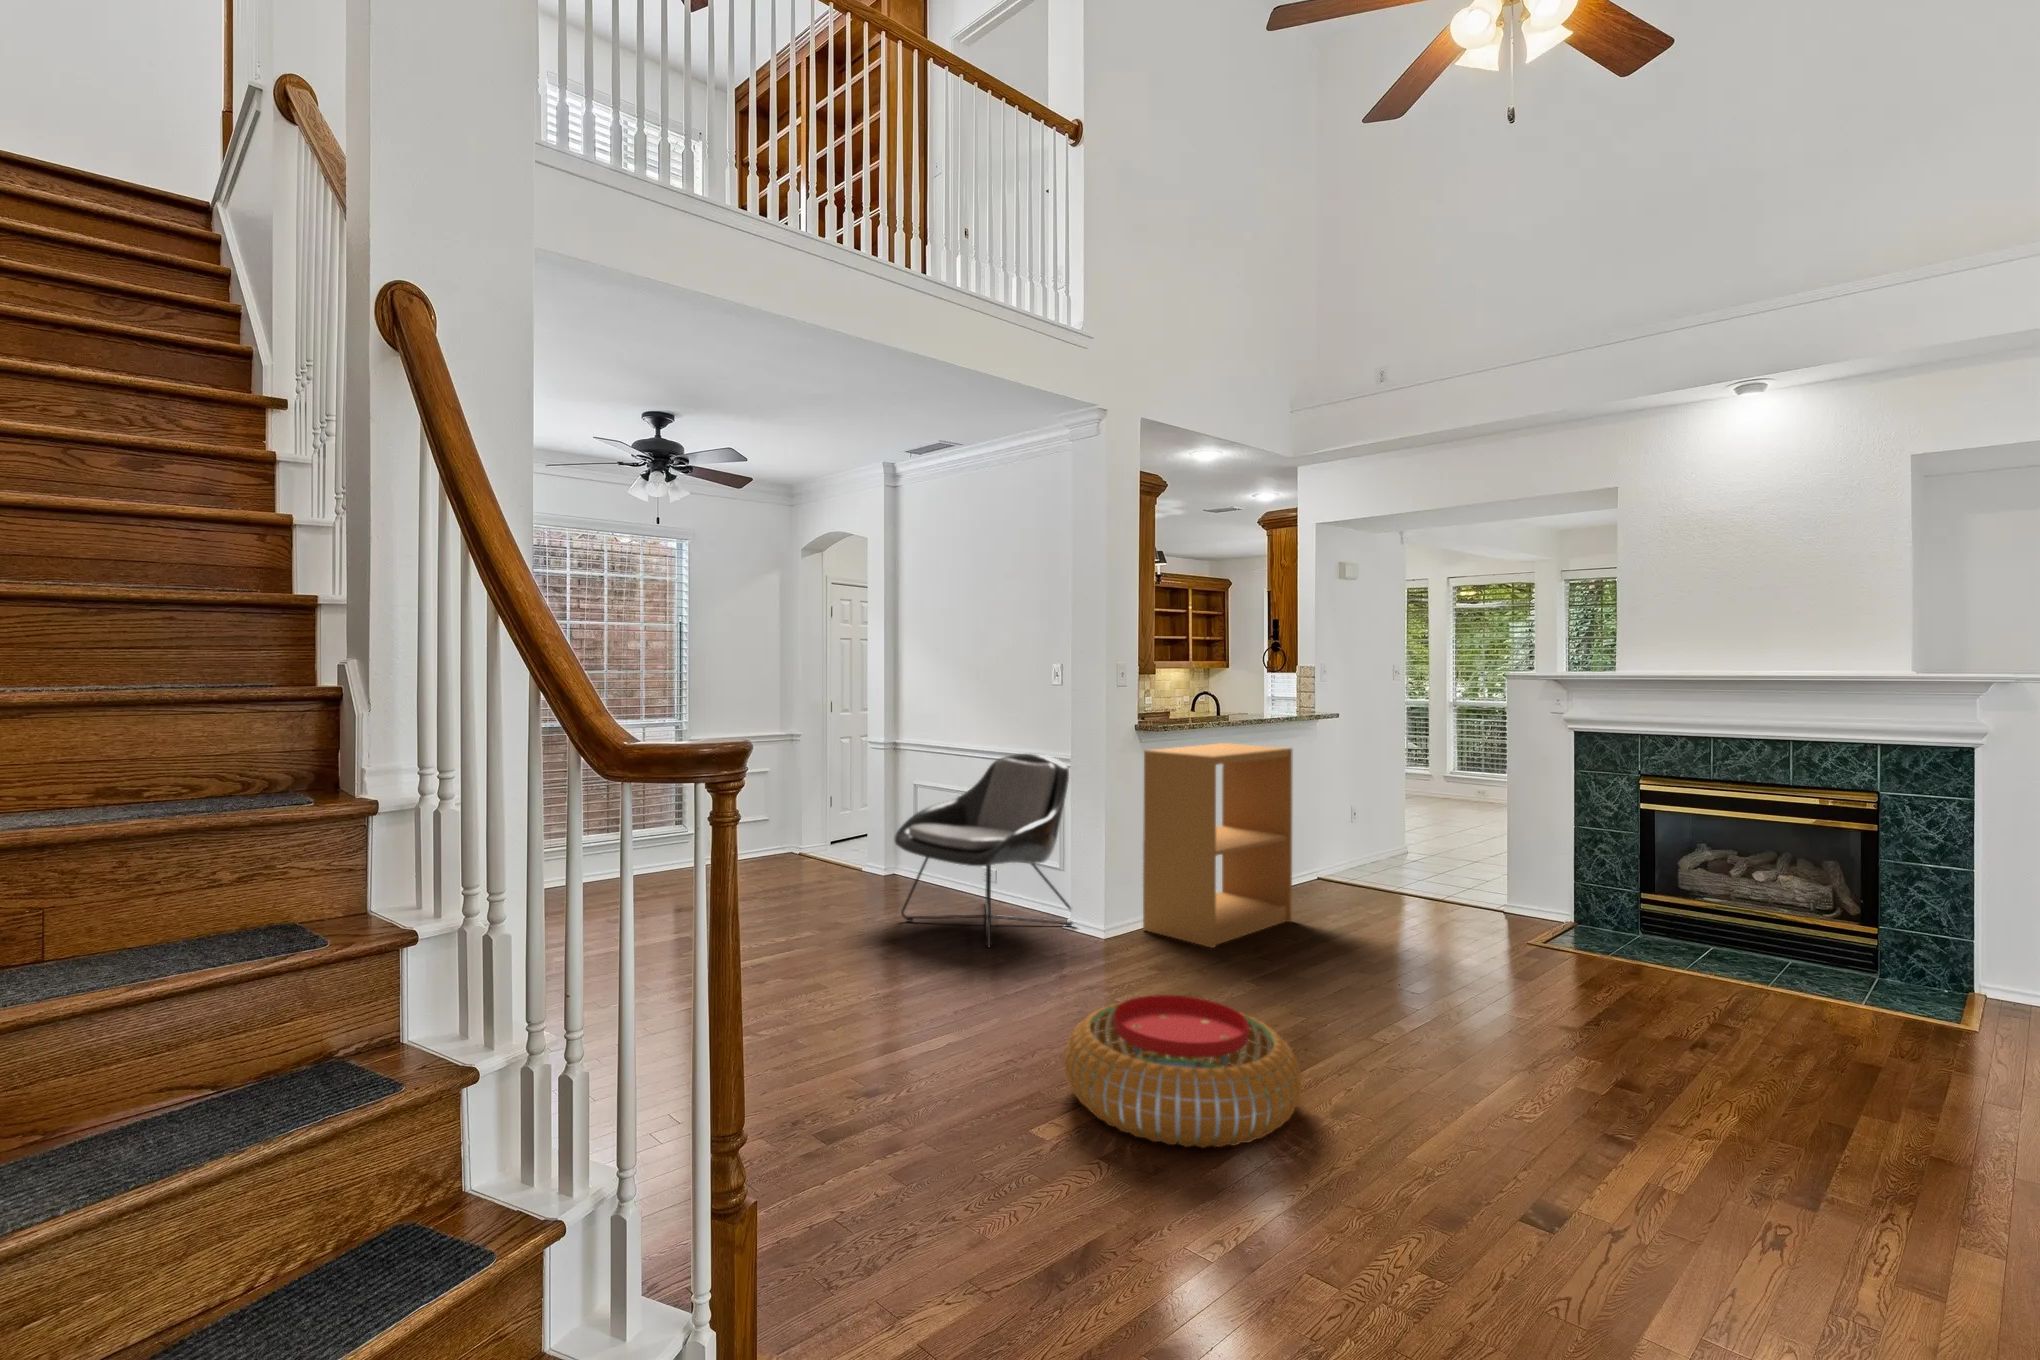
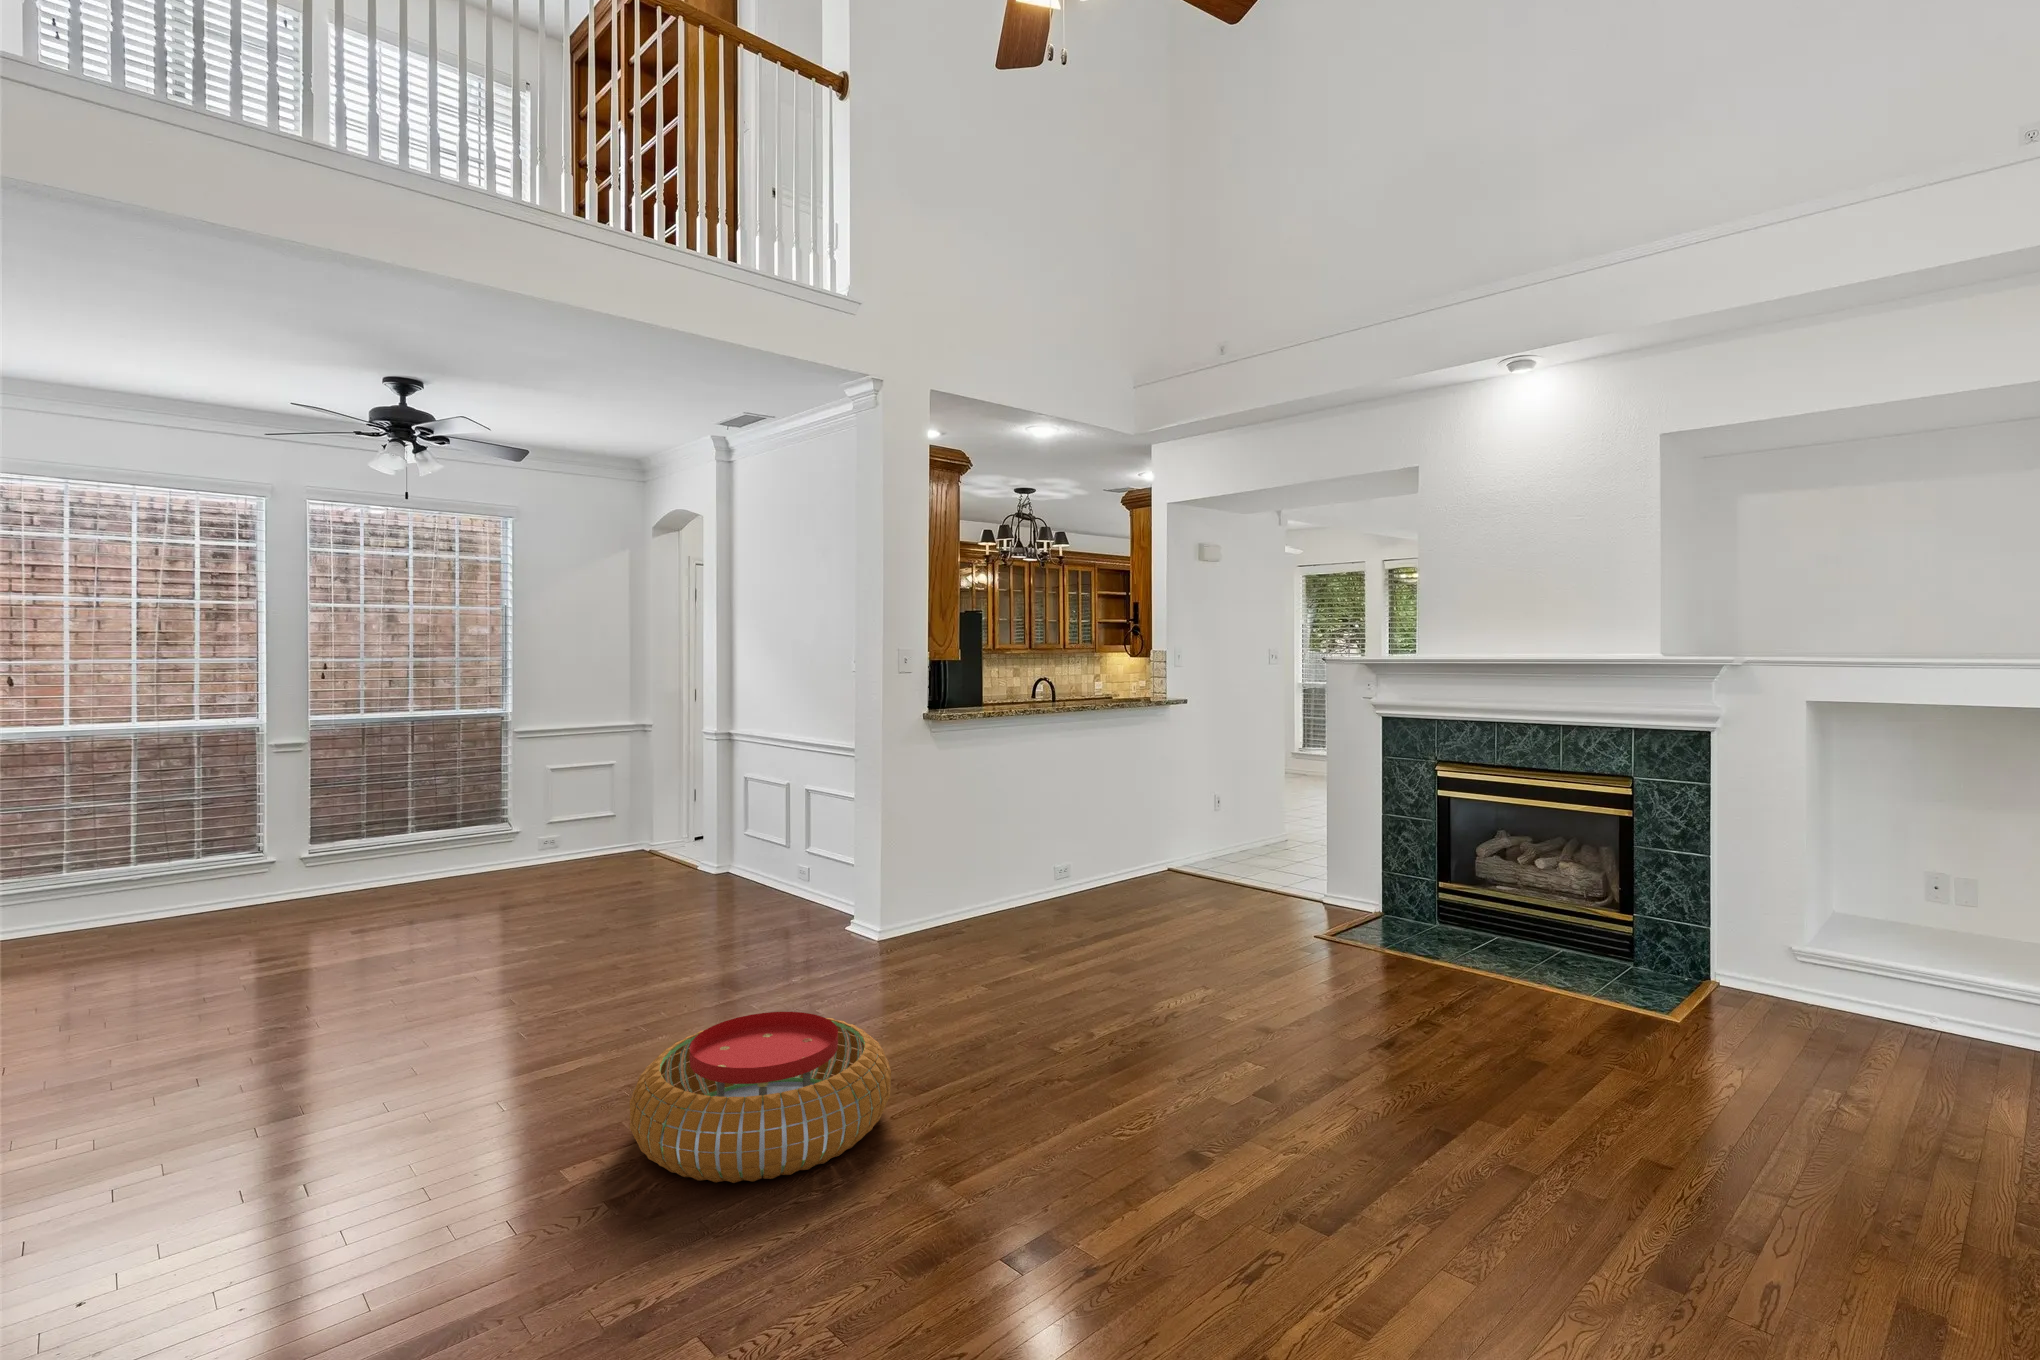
bookshelf: present [1143,743,1293,948] -> none [927,732,1095,949]
lounge chair: present [895,753,1073,947] -> none [668,746,862,954]

